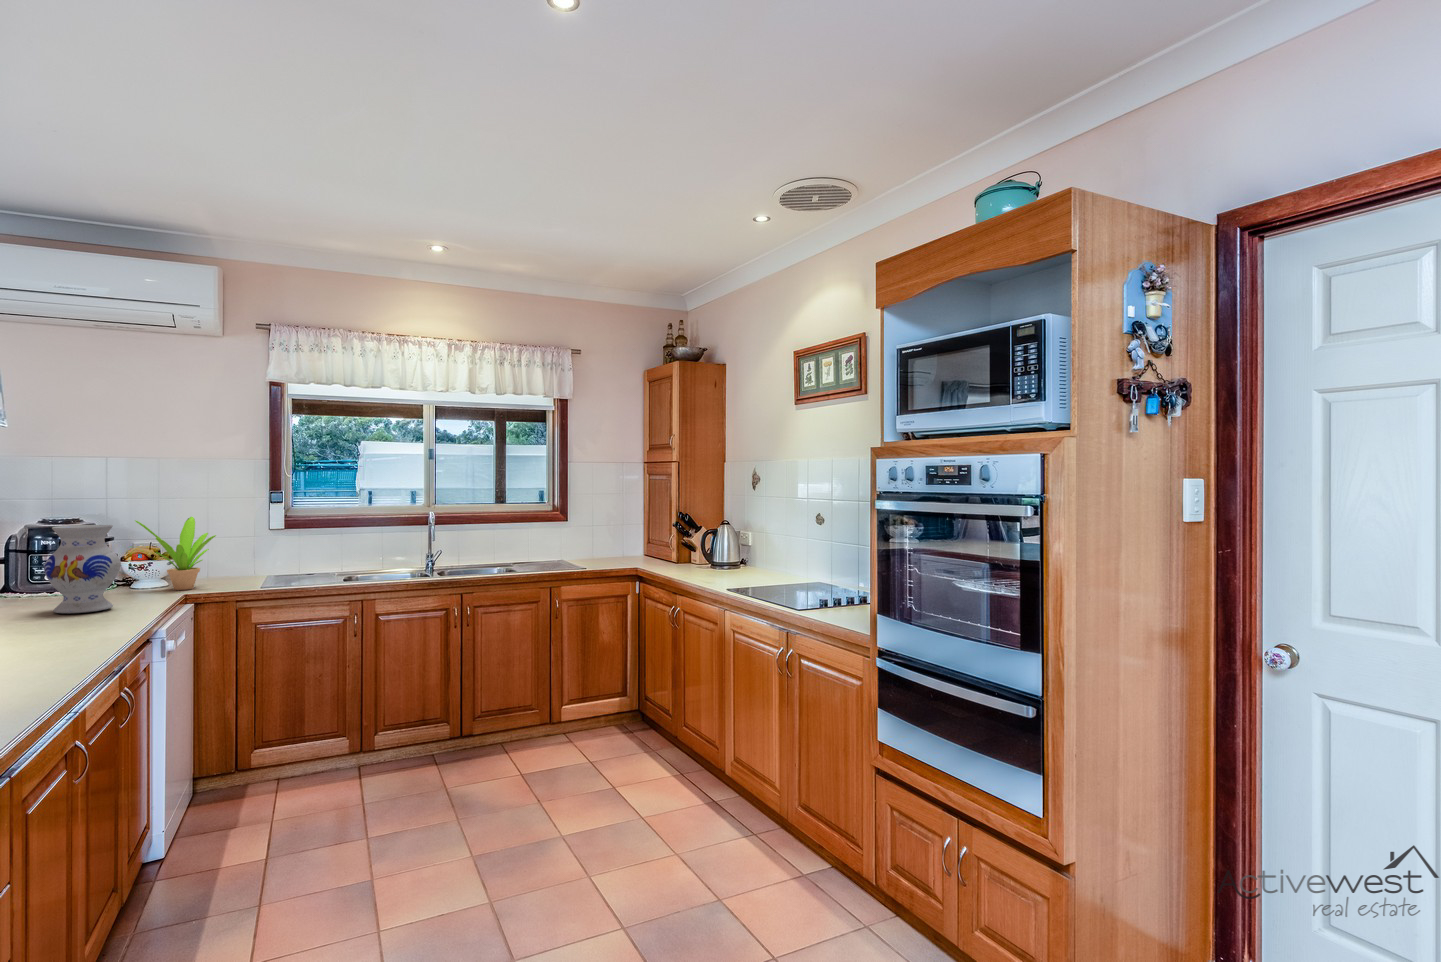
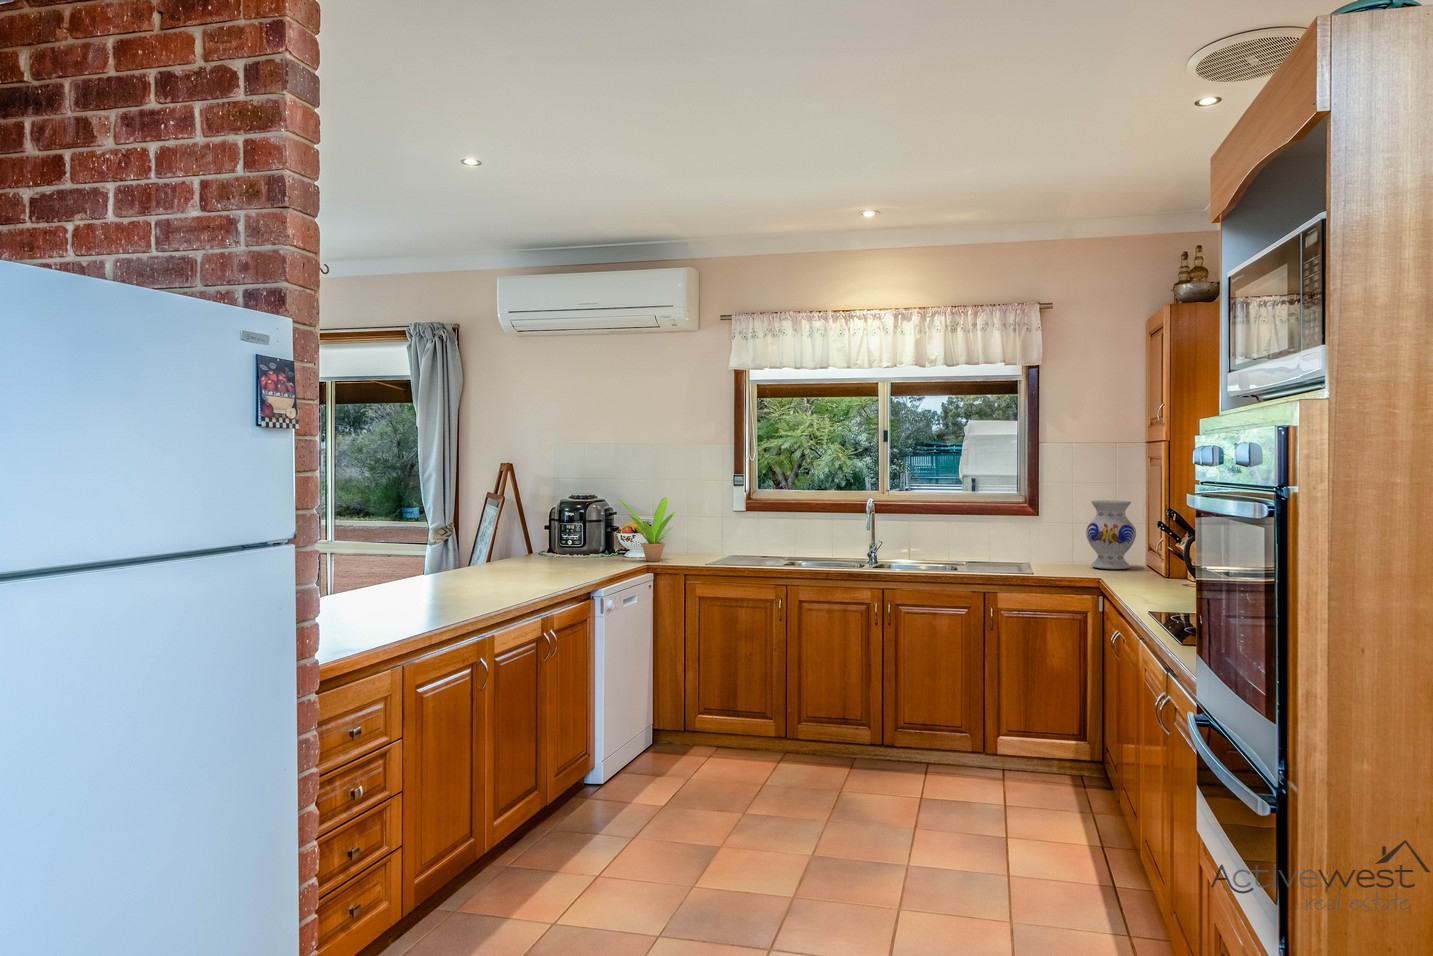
vase: present [44,525,121,613] -> present [1086,500,1136,569]

